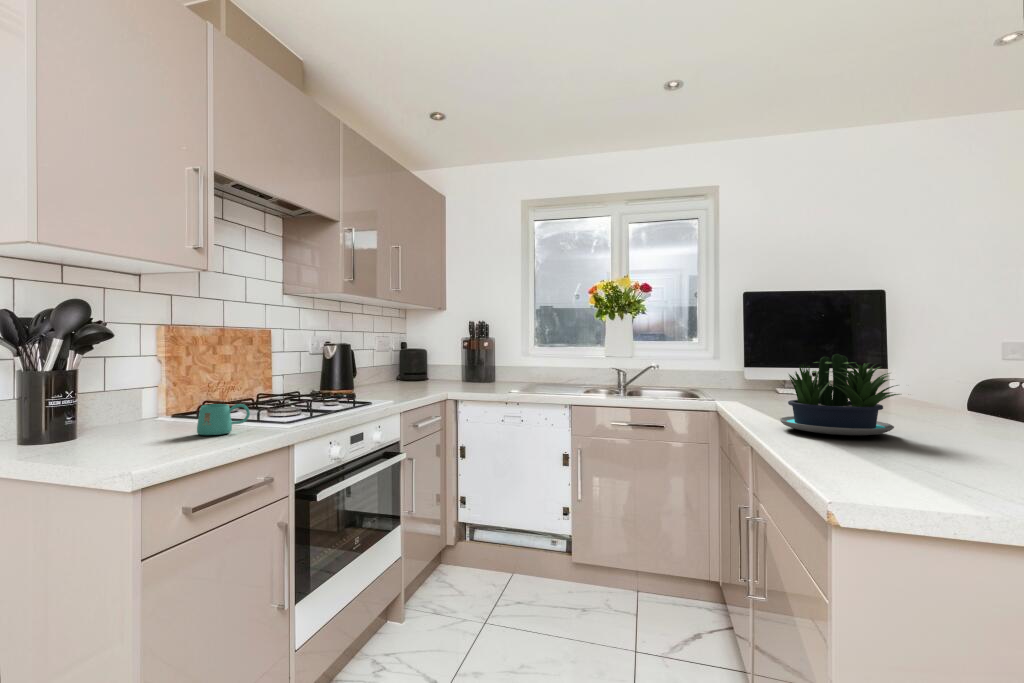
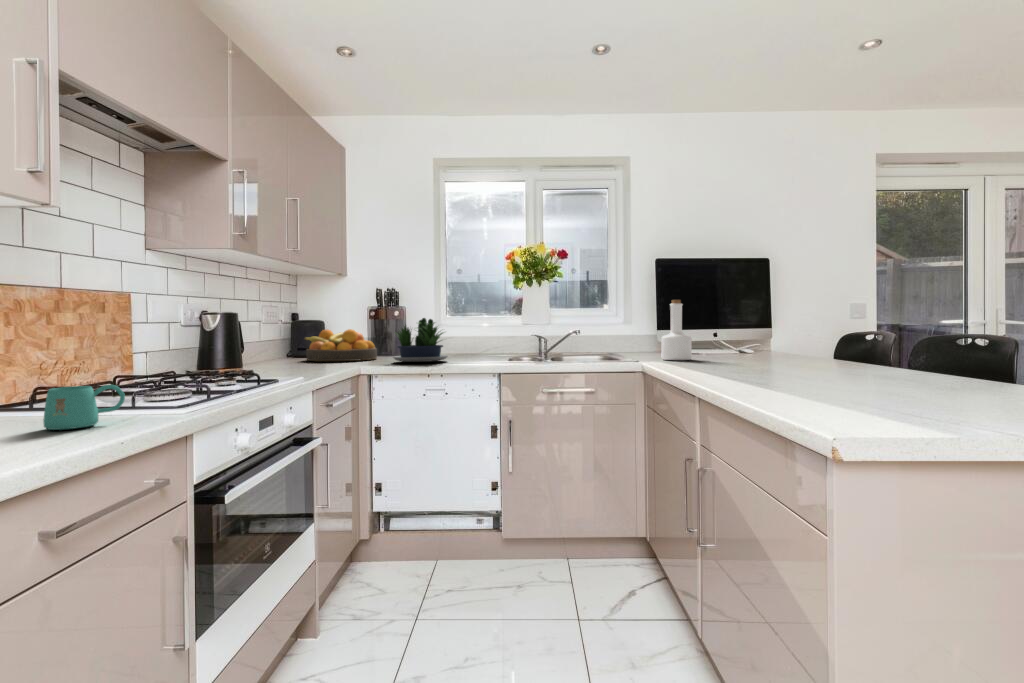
bottle: none [736,336,768,396] -> present [661,300,692,360]
potted plant: present [780,354,900,435] -> present [393,318,447,362]
fruit bowl: none [408,358,469,386] -> present [304,329,377,361]

